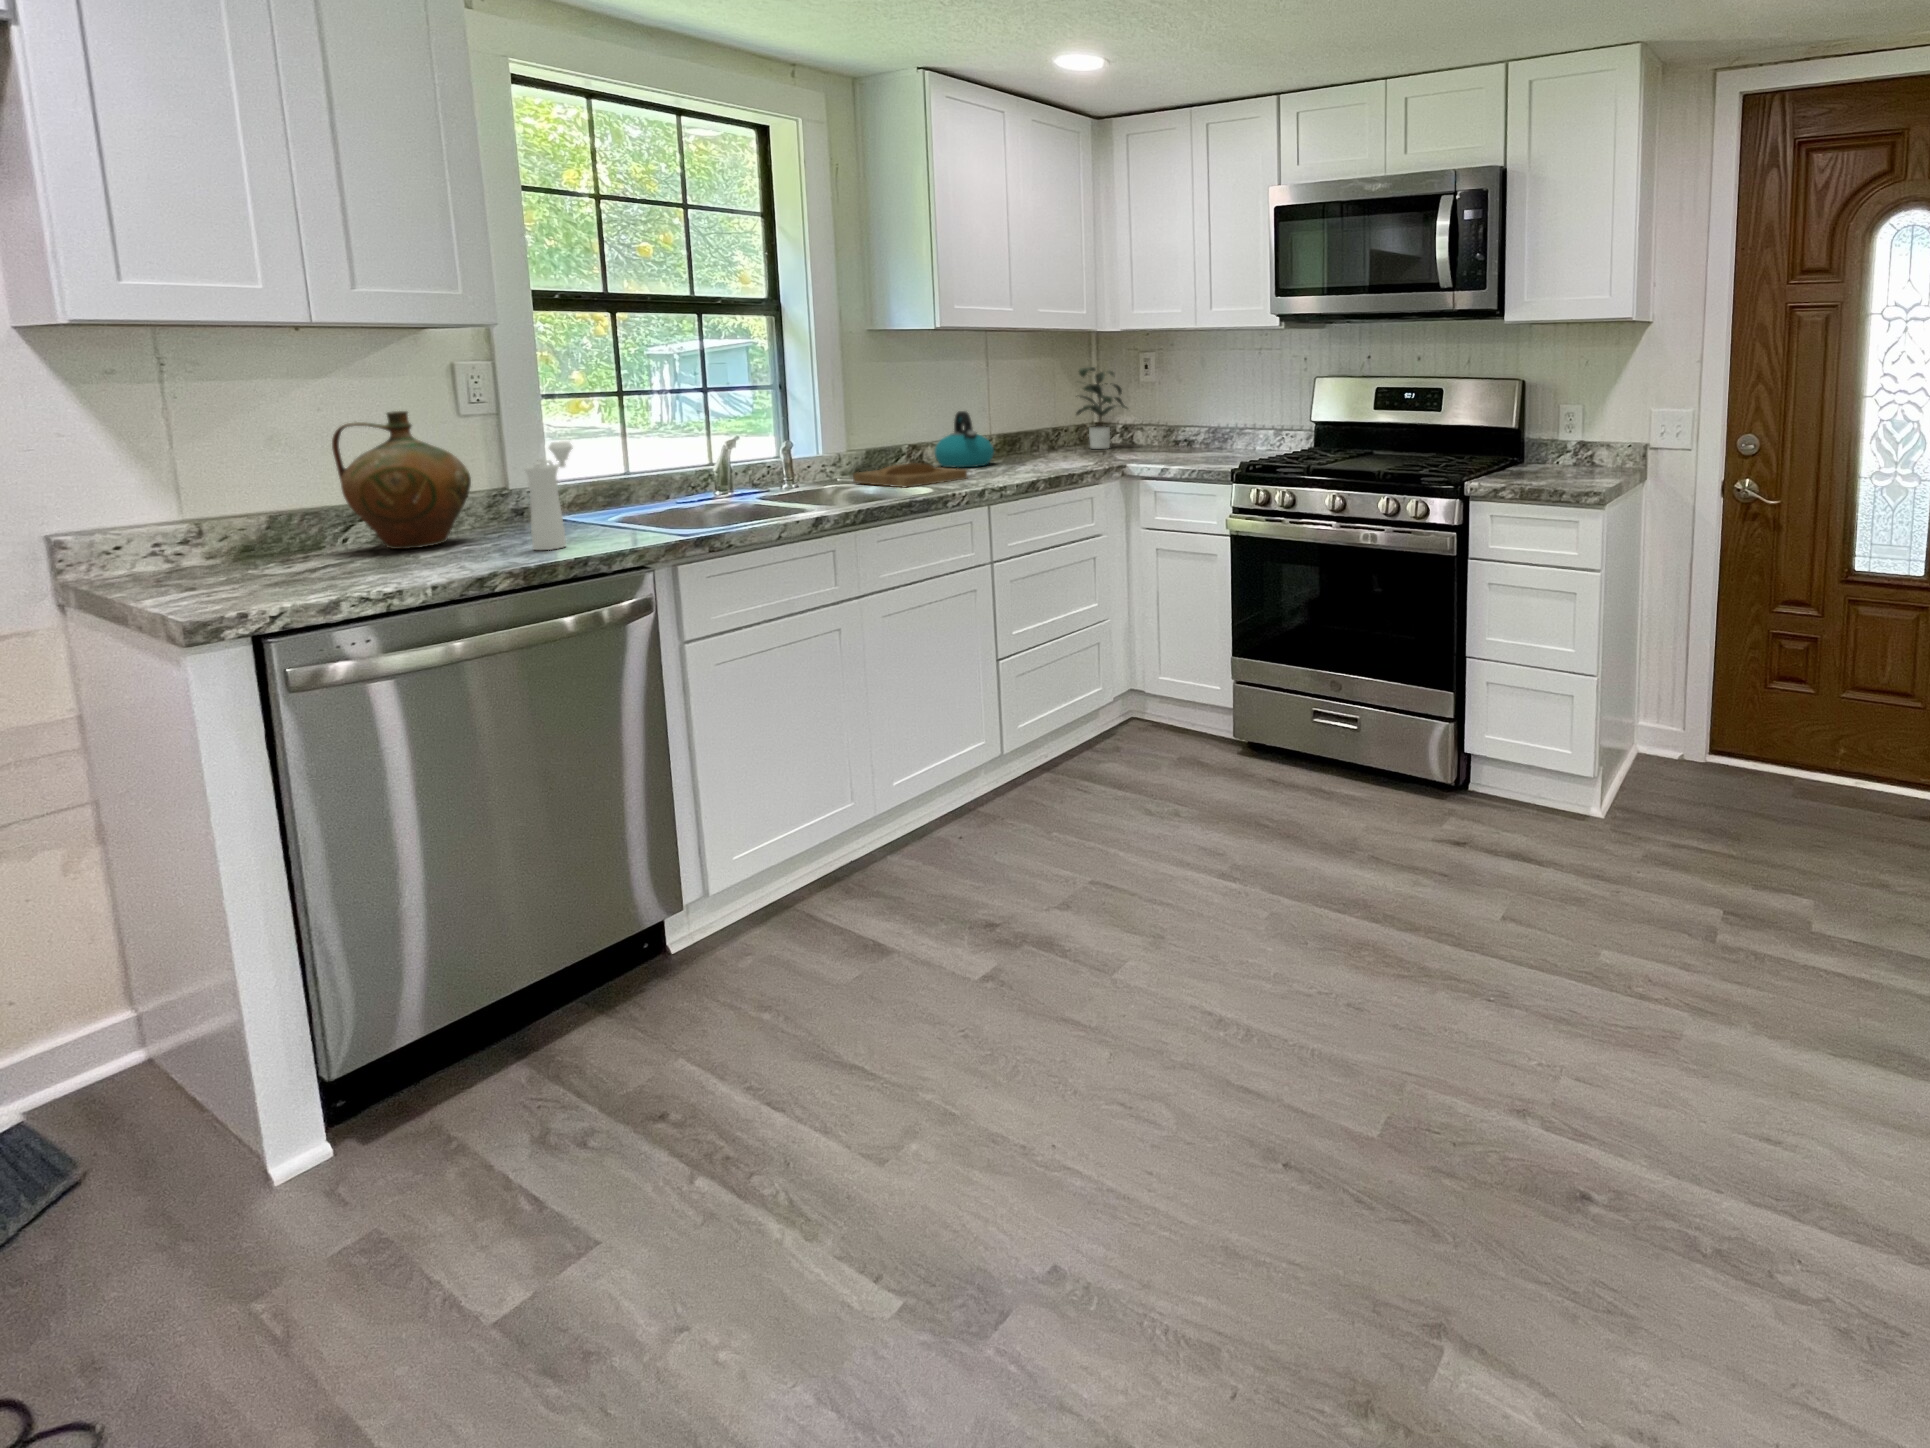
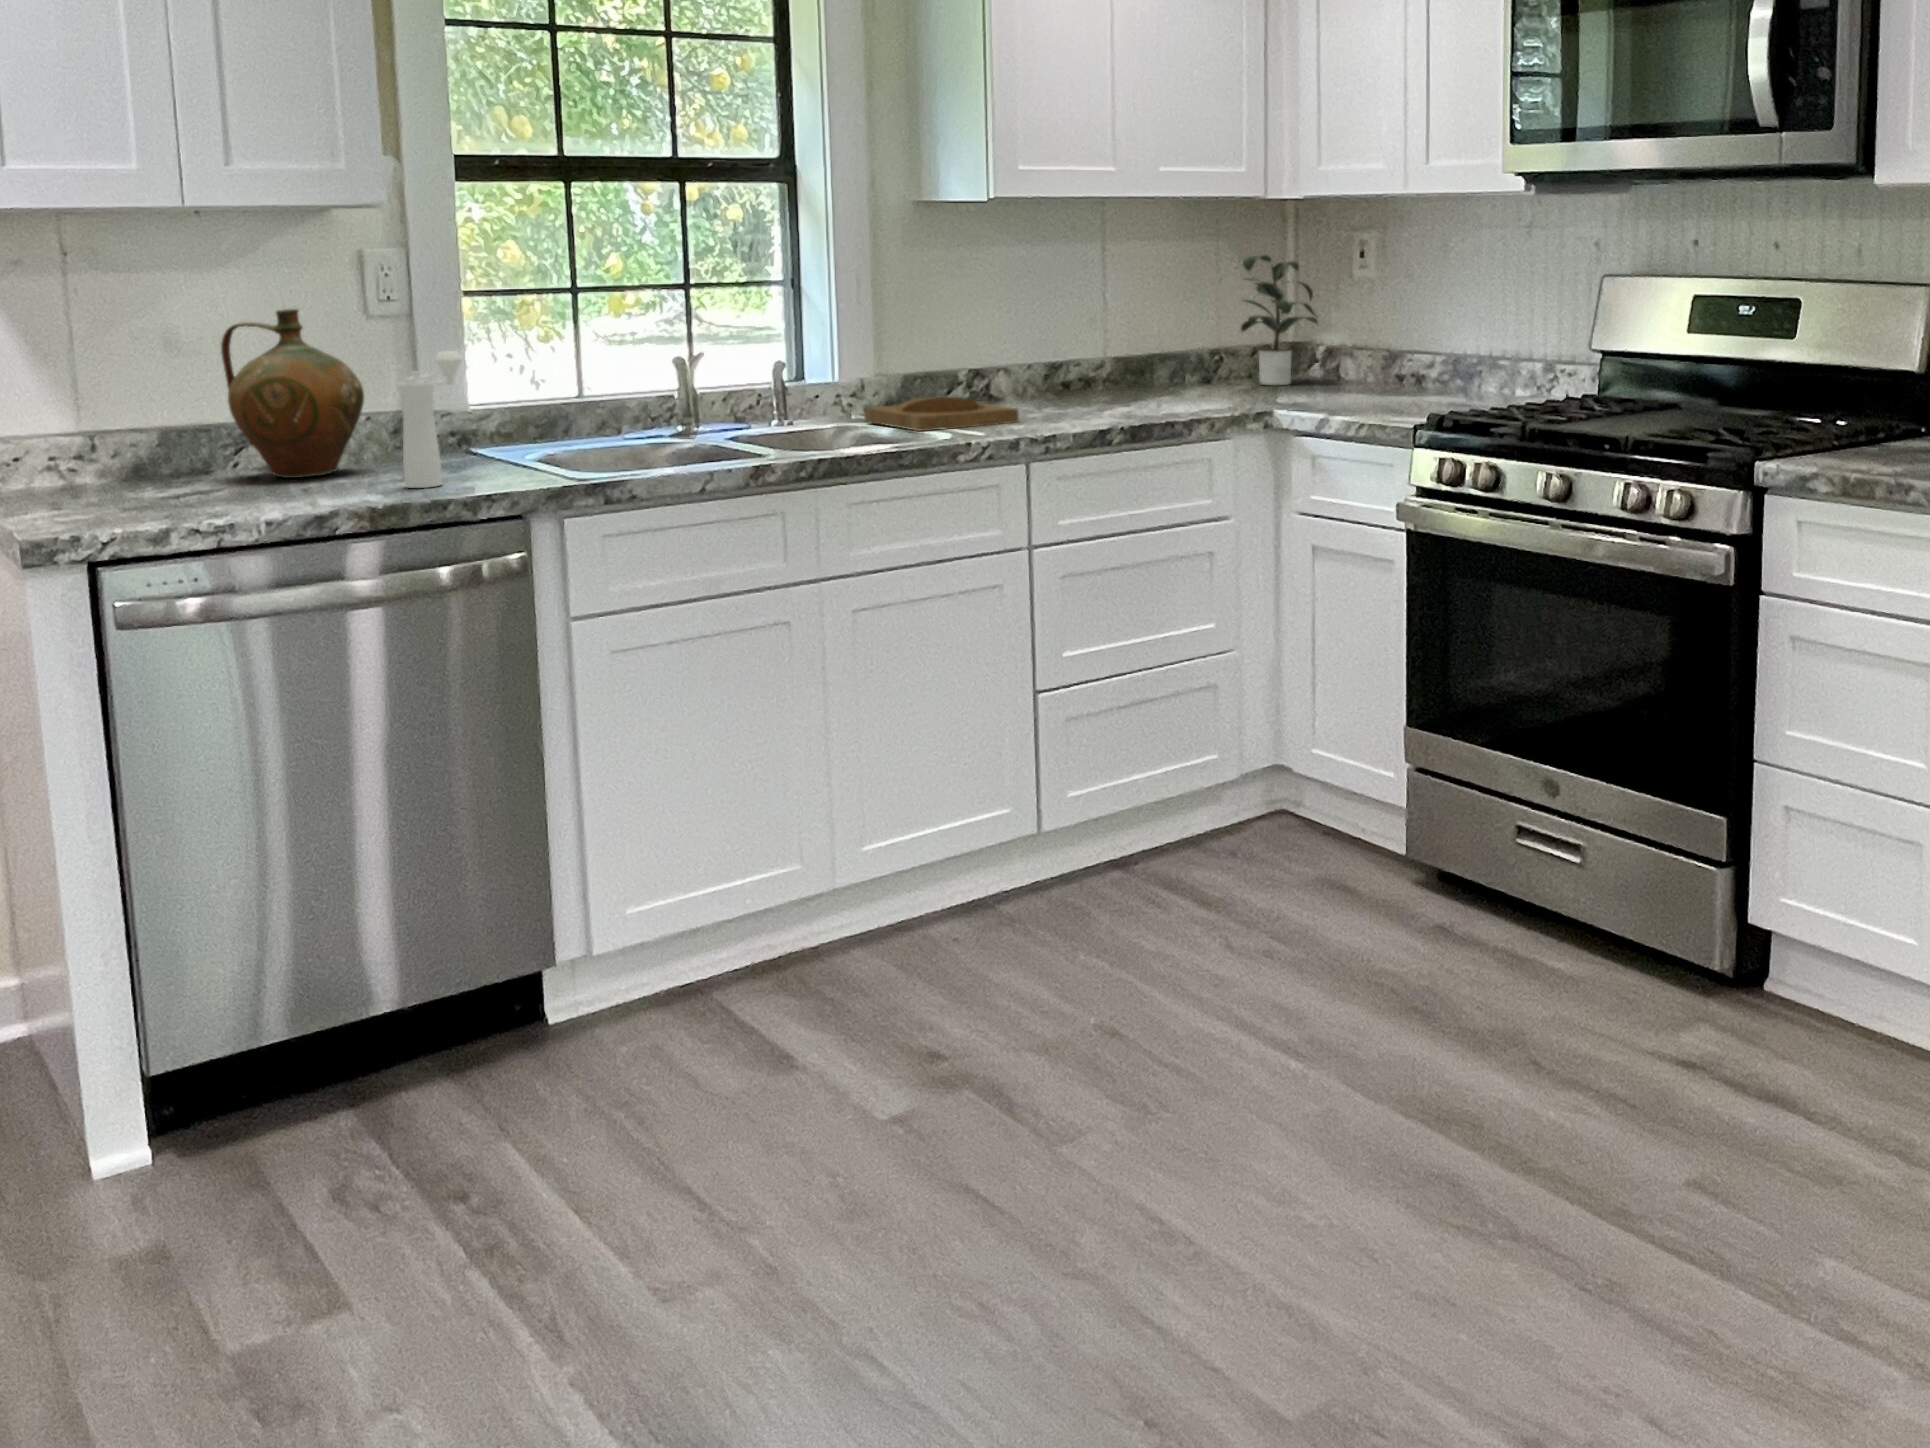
kettle: present [935,411,994,468] -> none [1003,321,1088,406]

